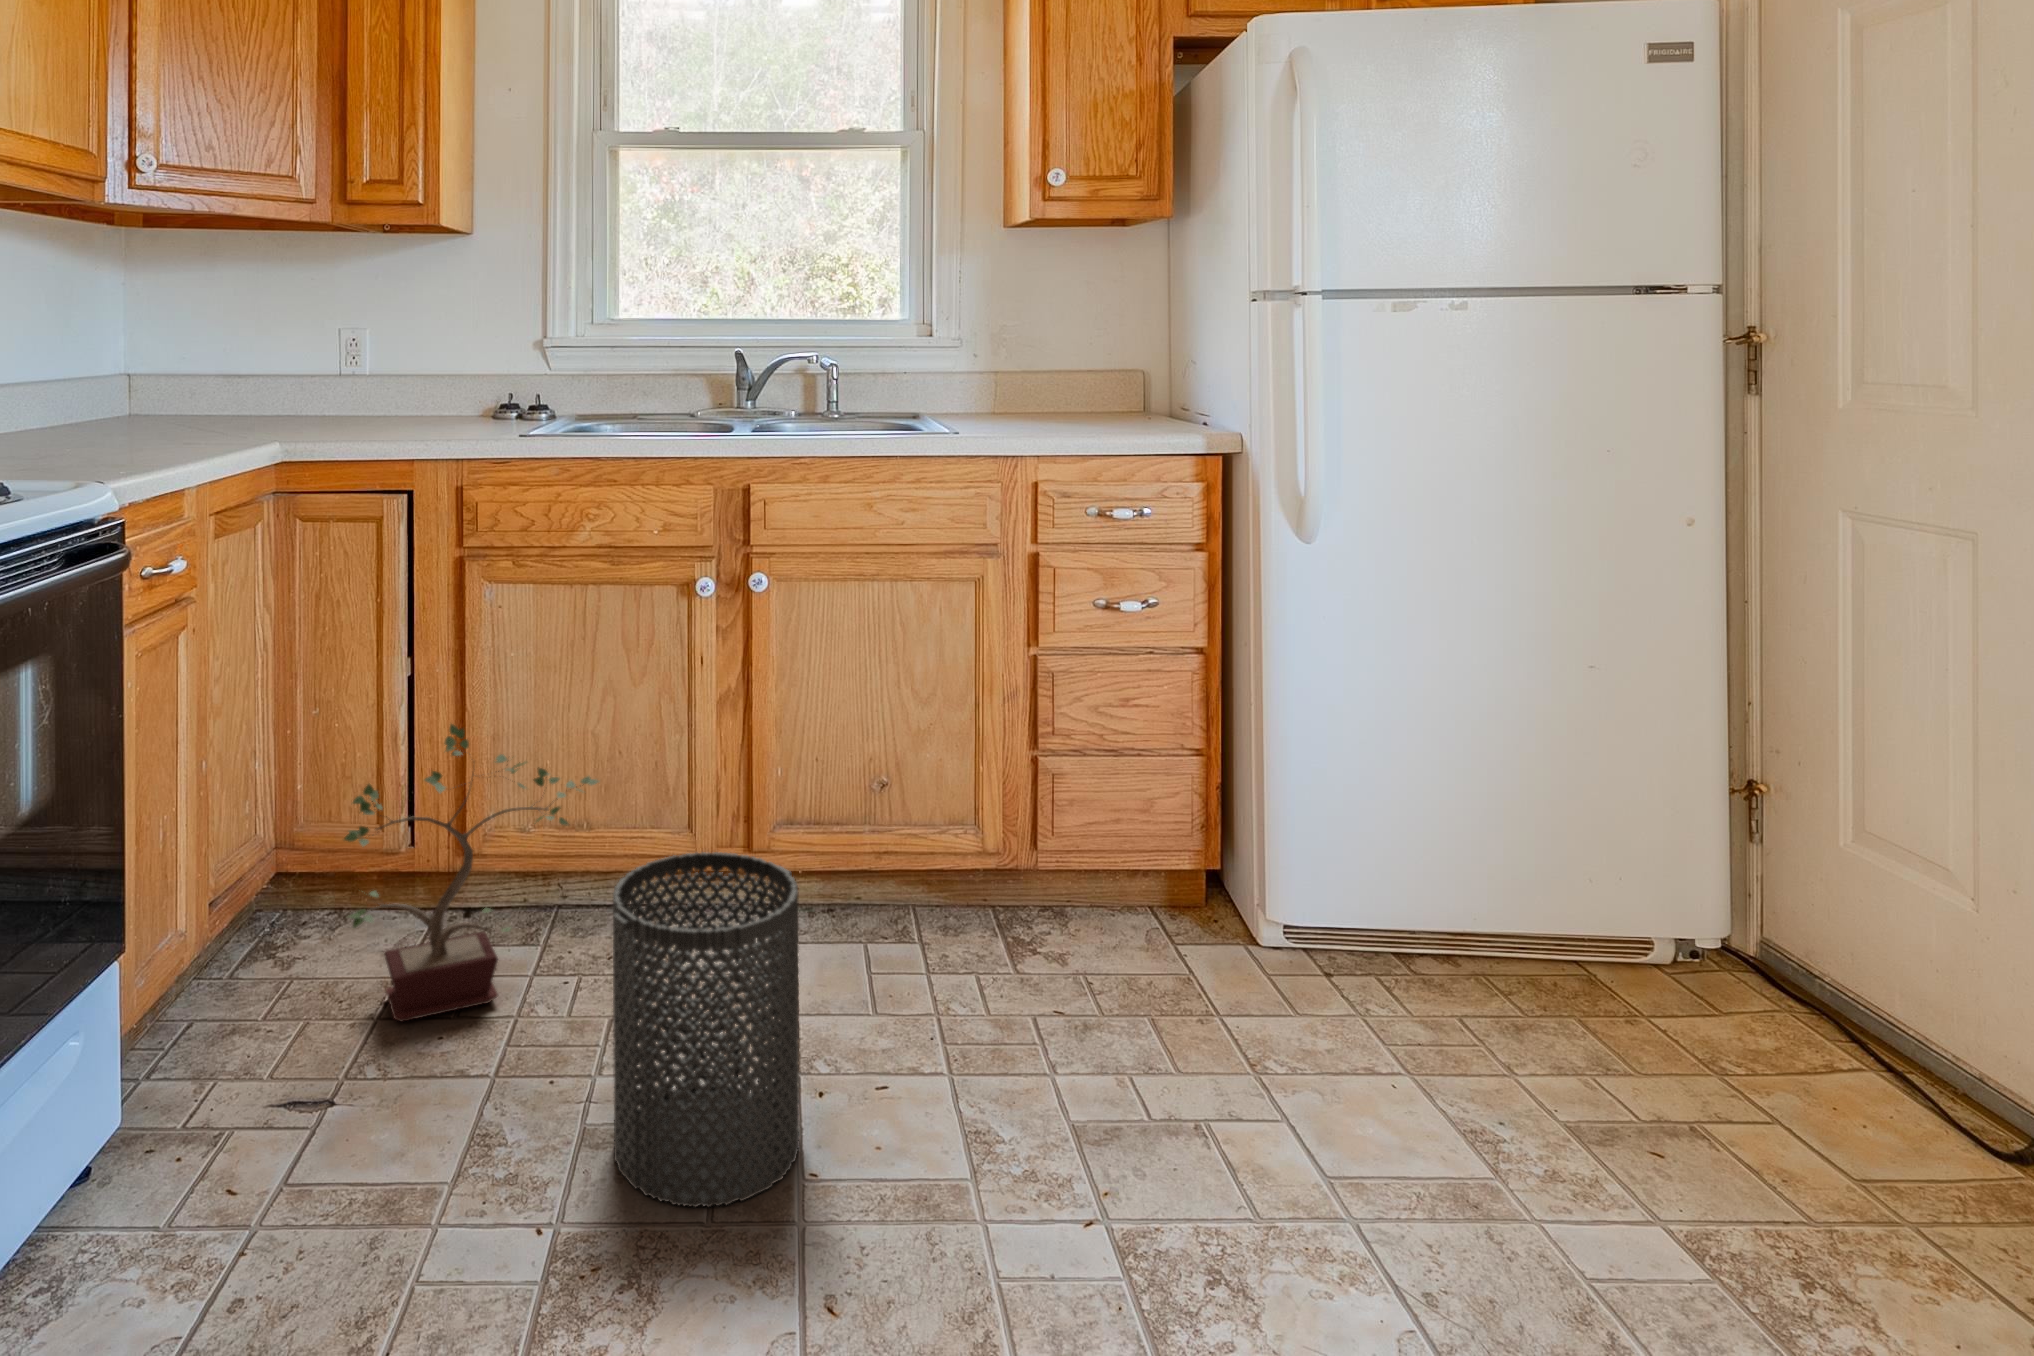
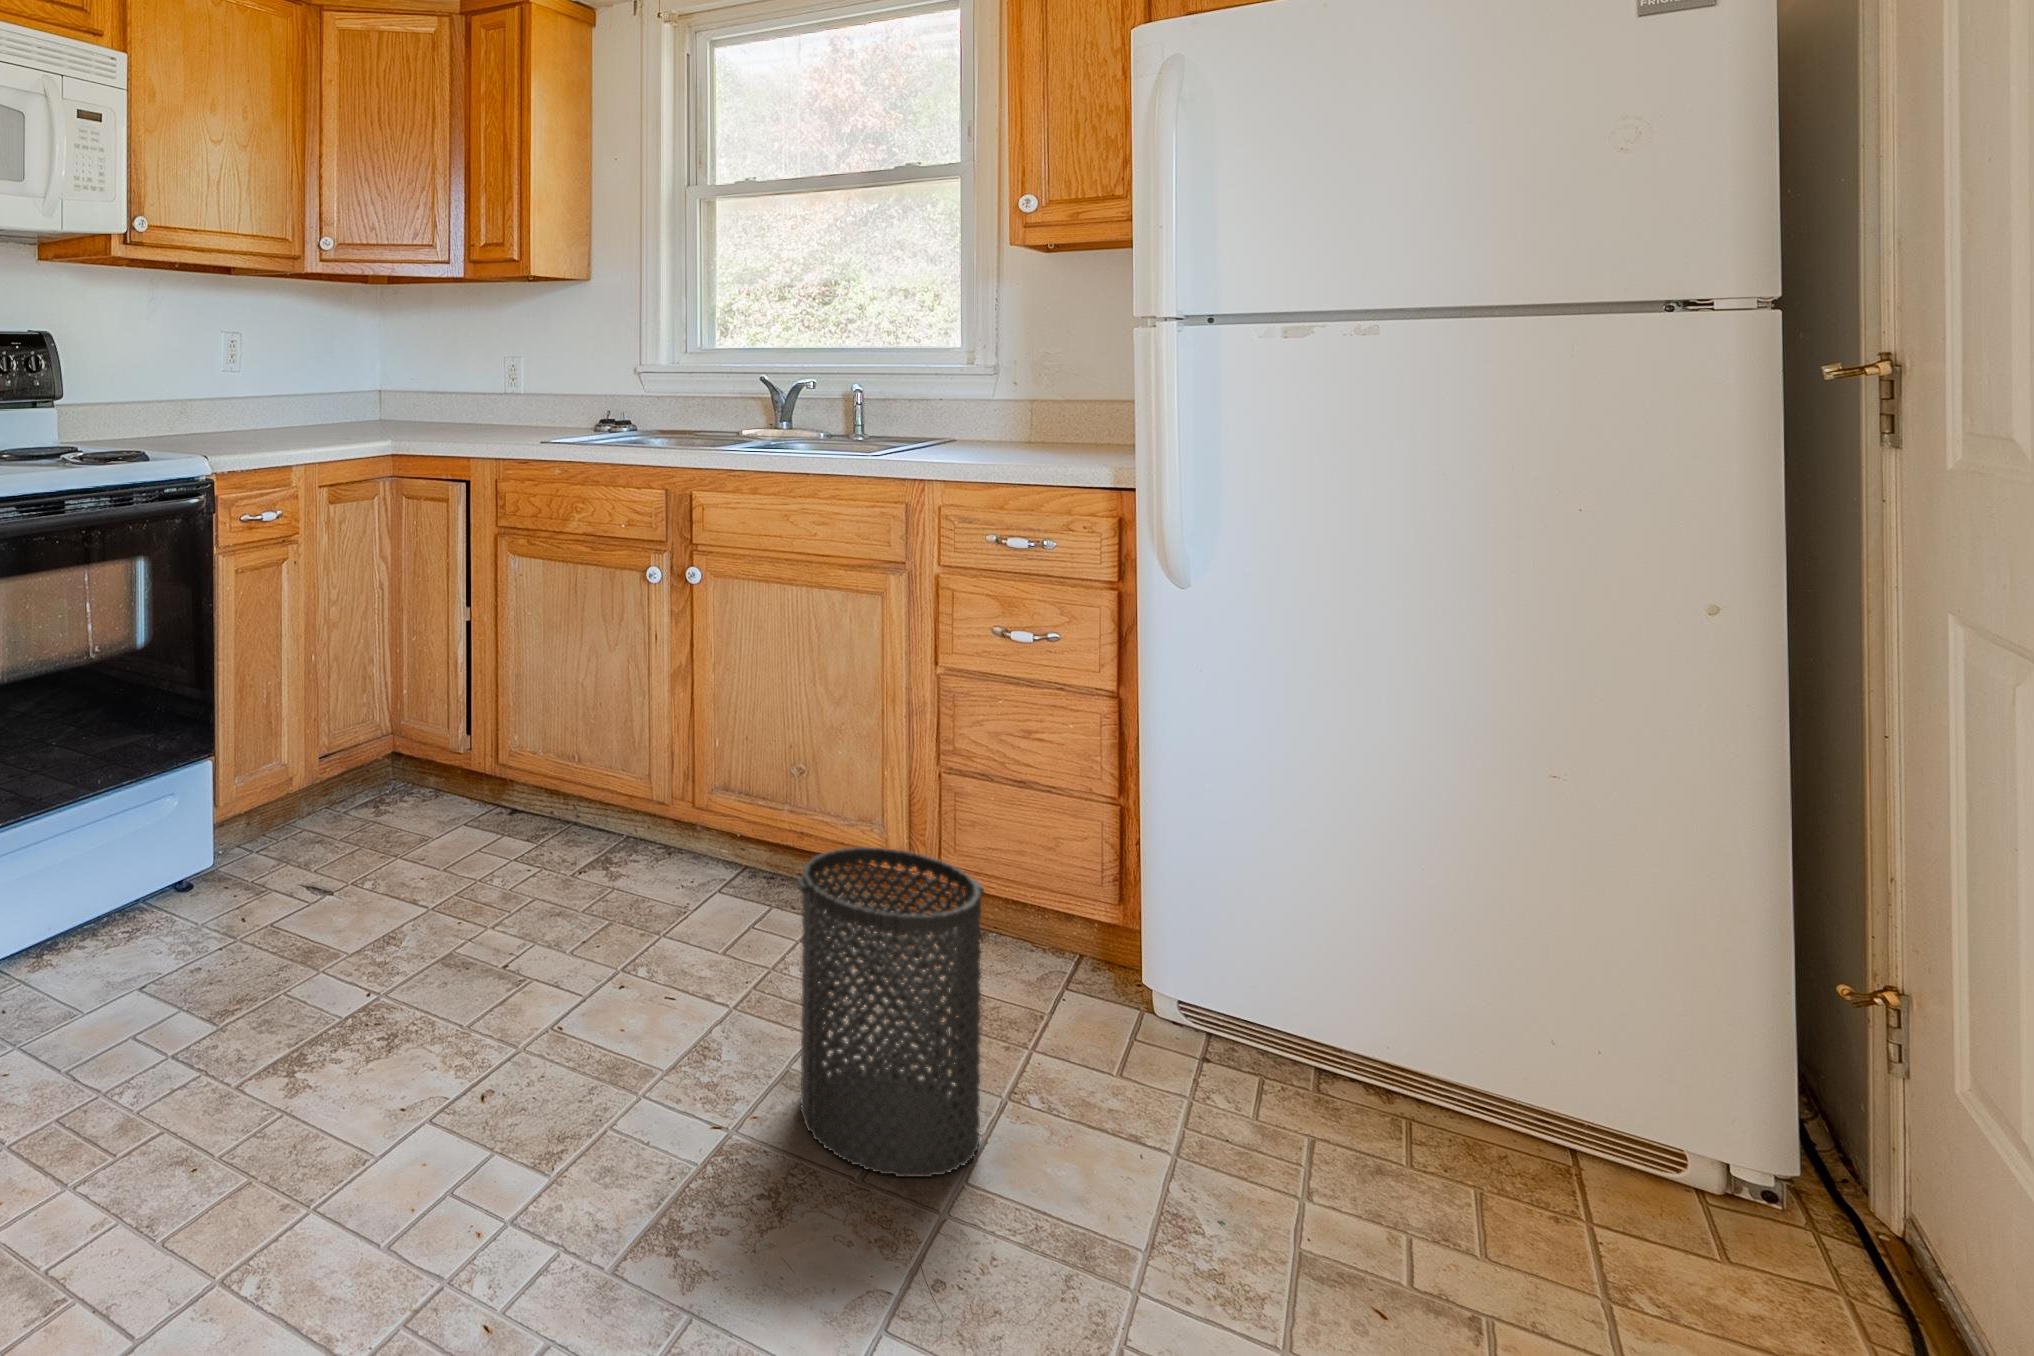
potted plant: present [344,724,600,1021] -> none [636,700,859,952]

